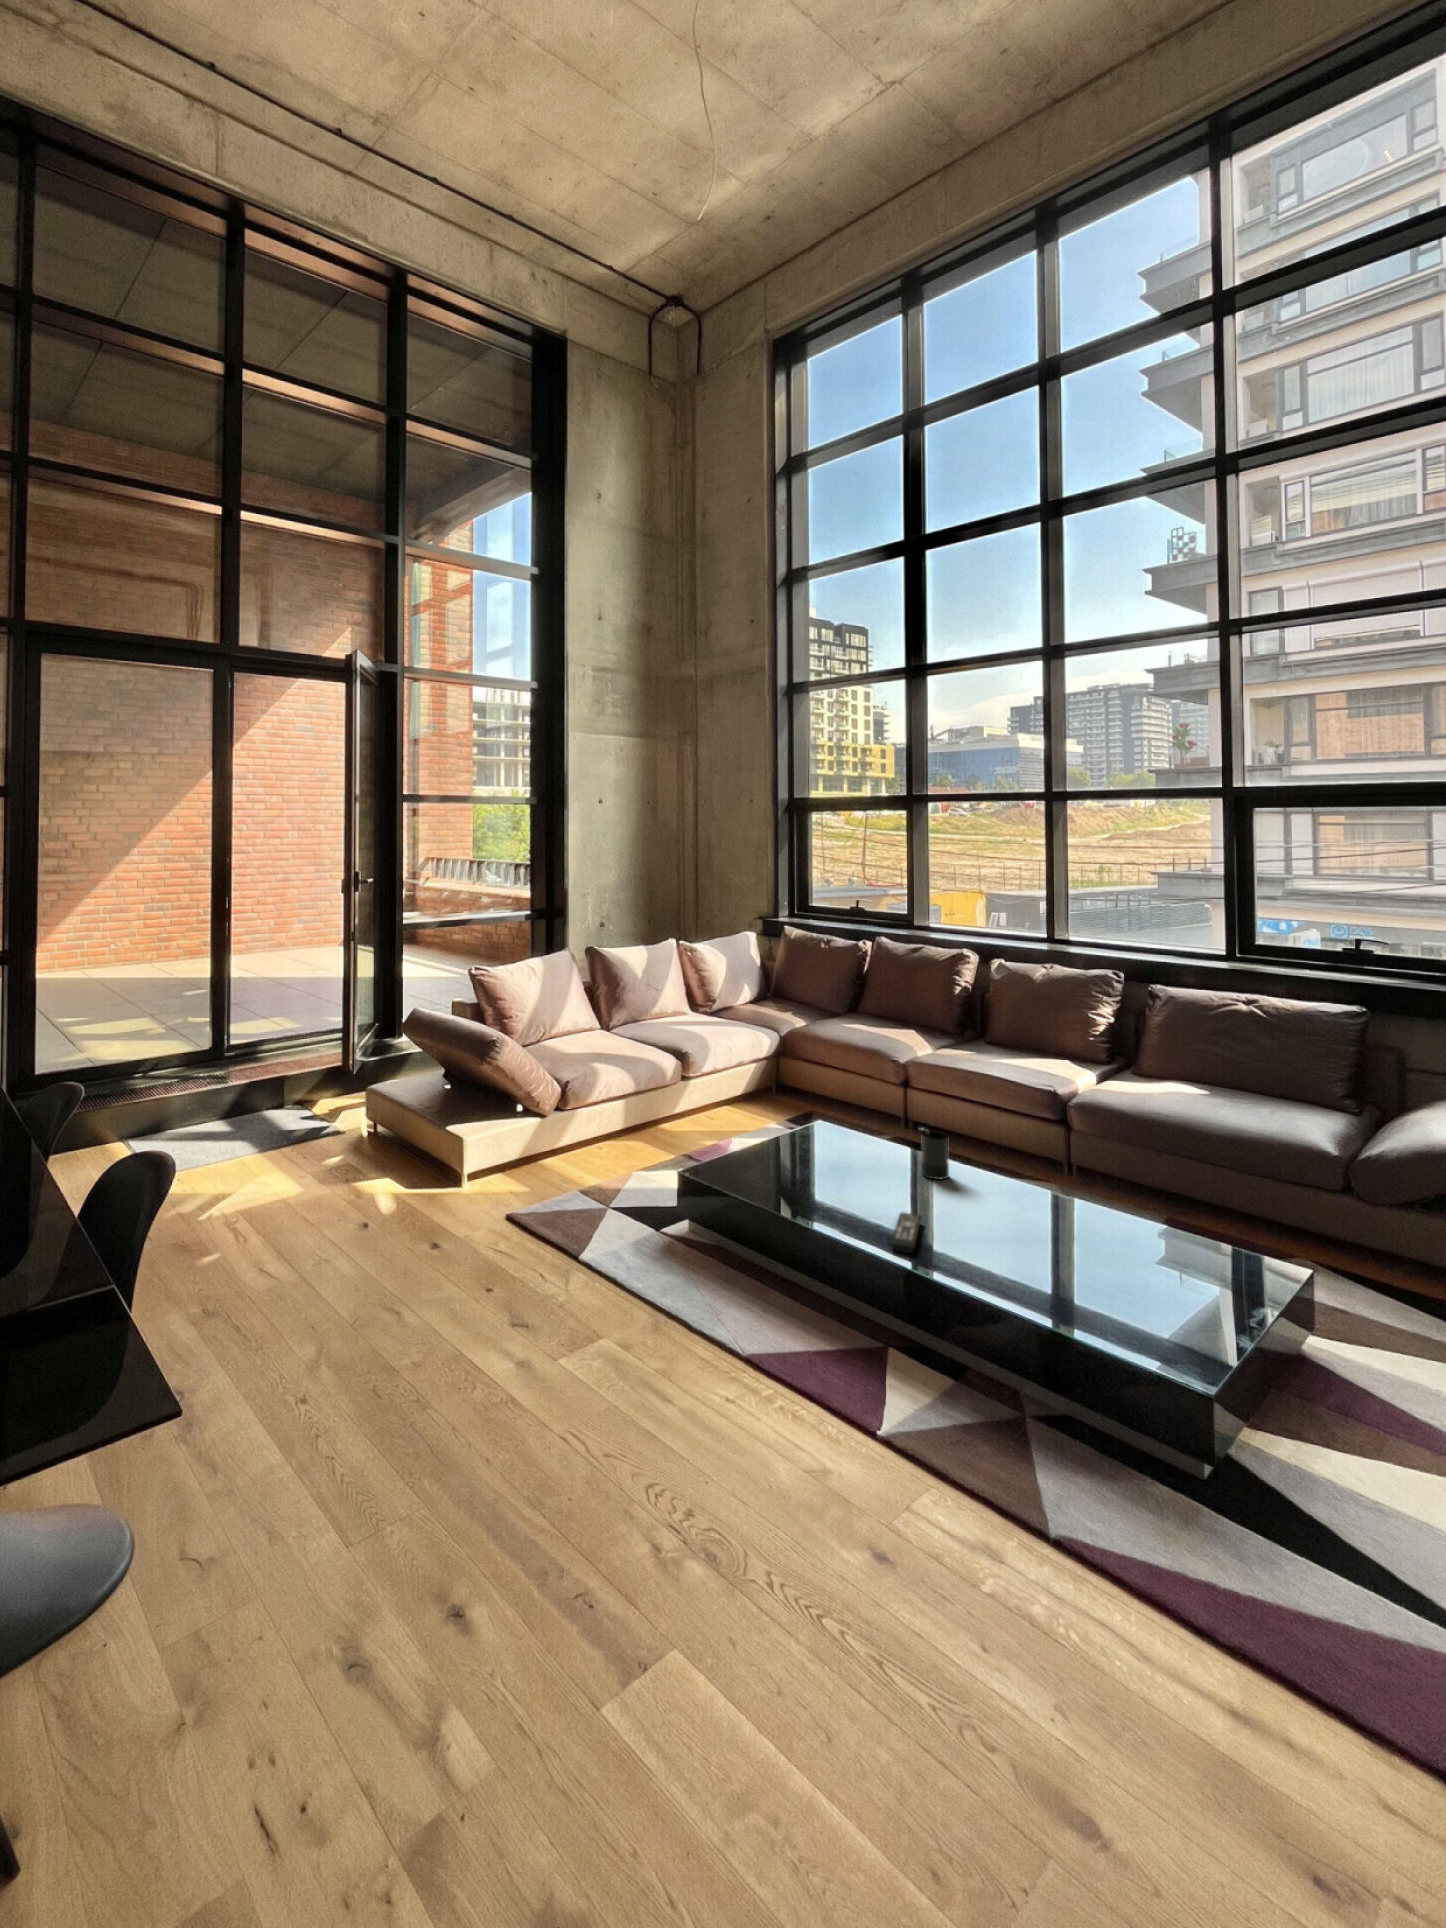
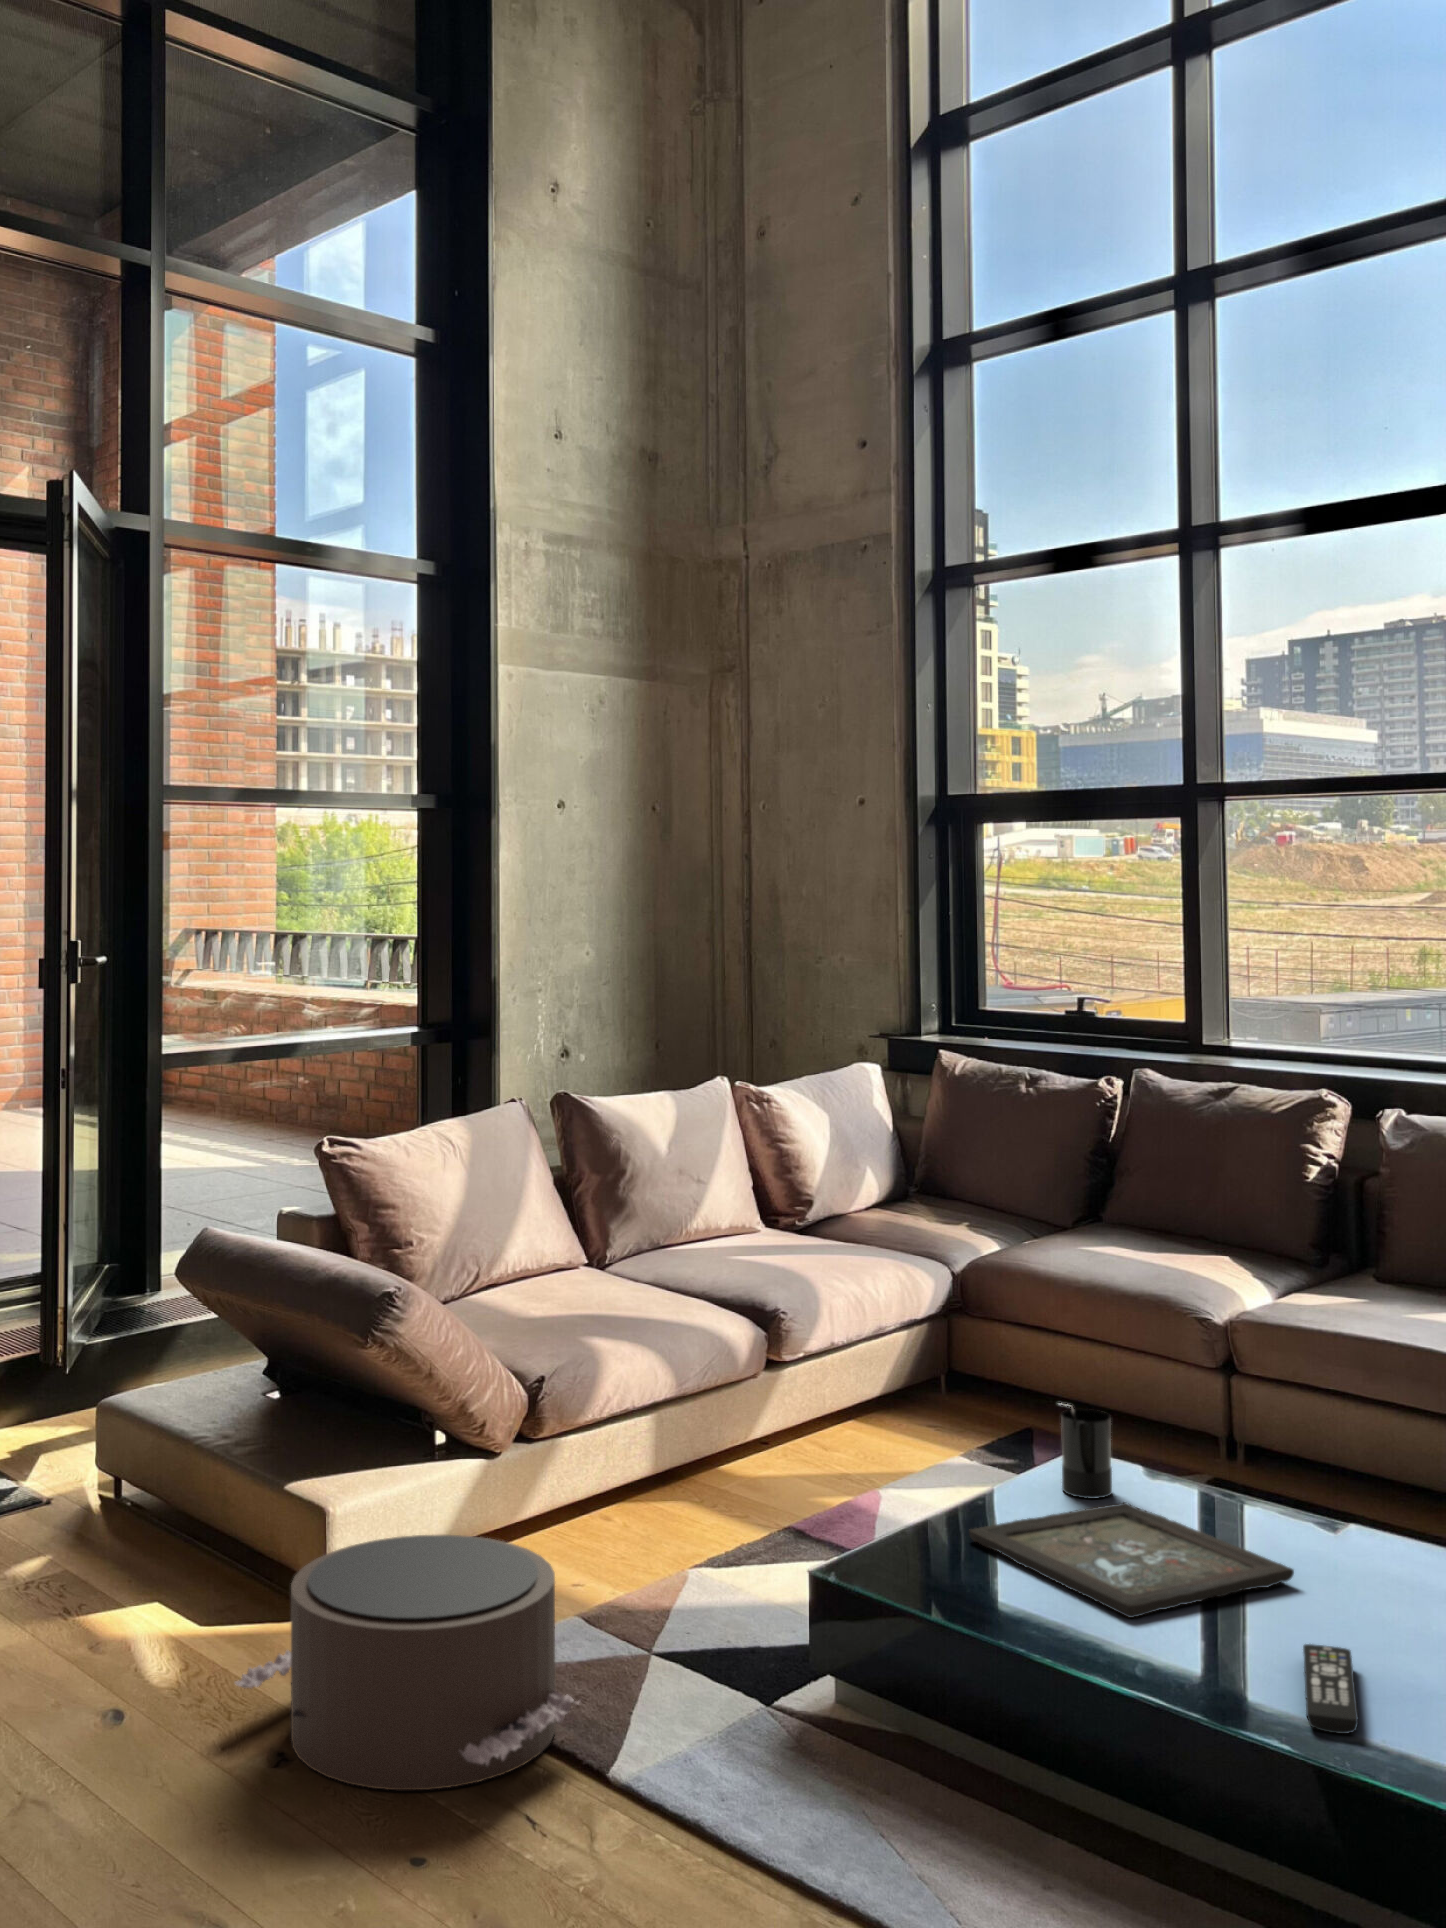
candle: present [922,1131,949,1180] -> present [1061,1408,1112,1499]
tray: none [758,1145,907,1198] -> present [969,1503,1294,1618]
pouf: none [410,1152,568,1267] -> present [235,1535,582,1790]

